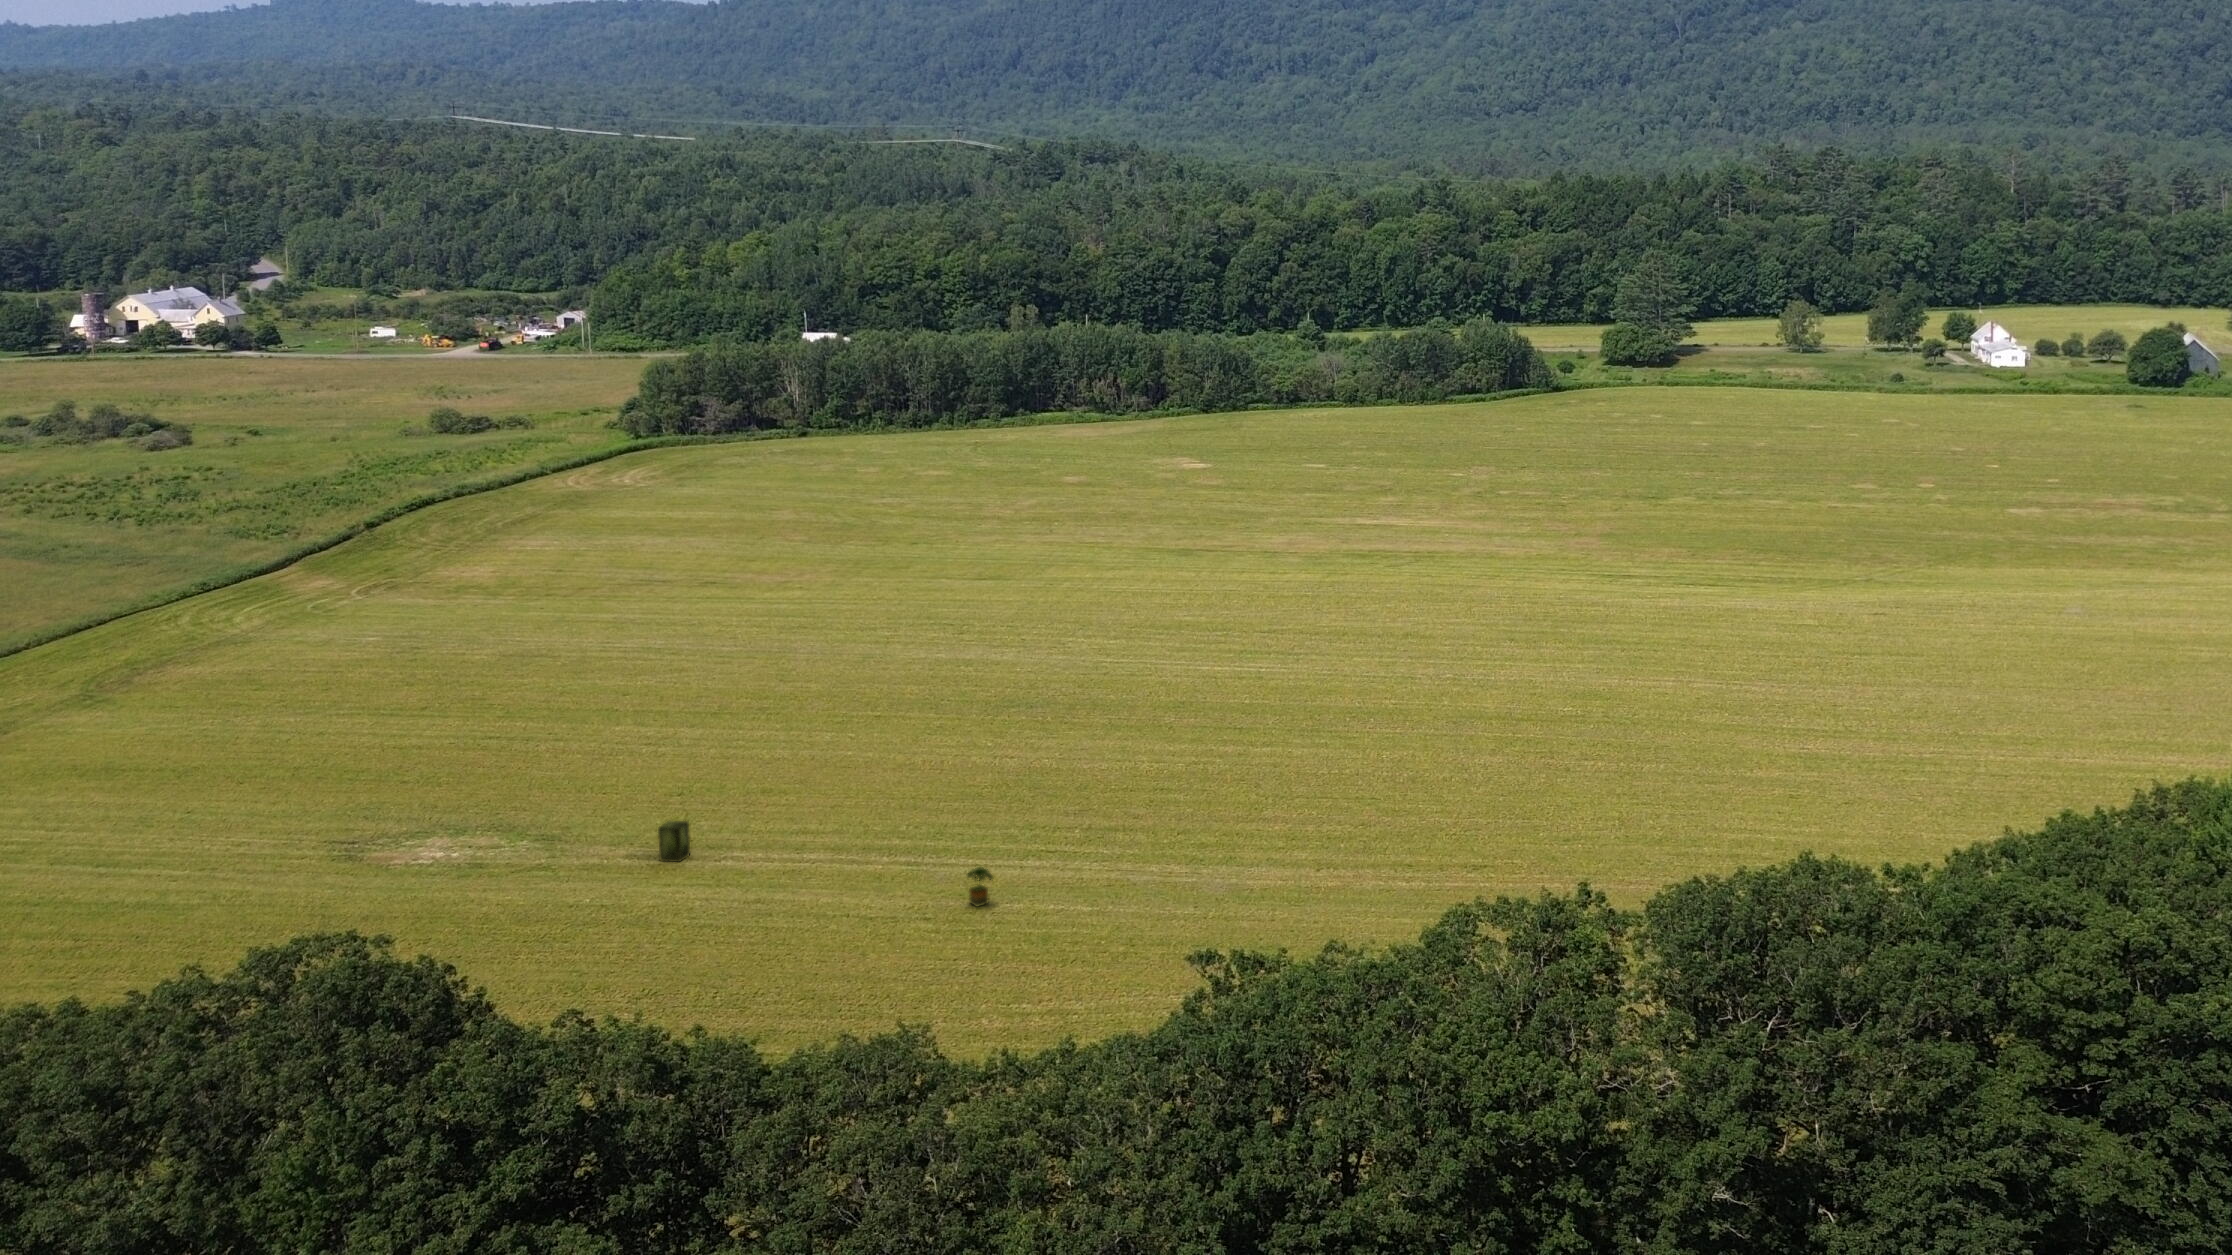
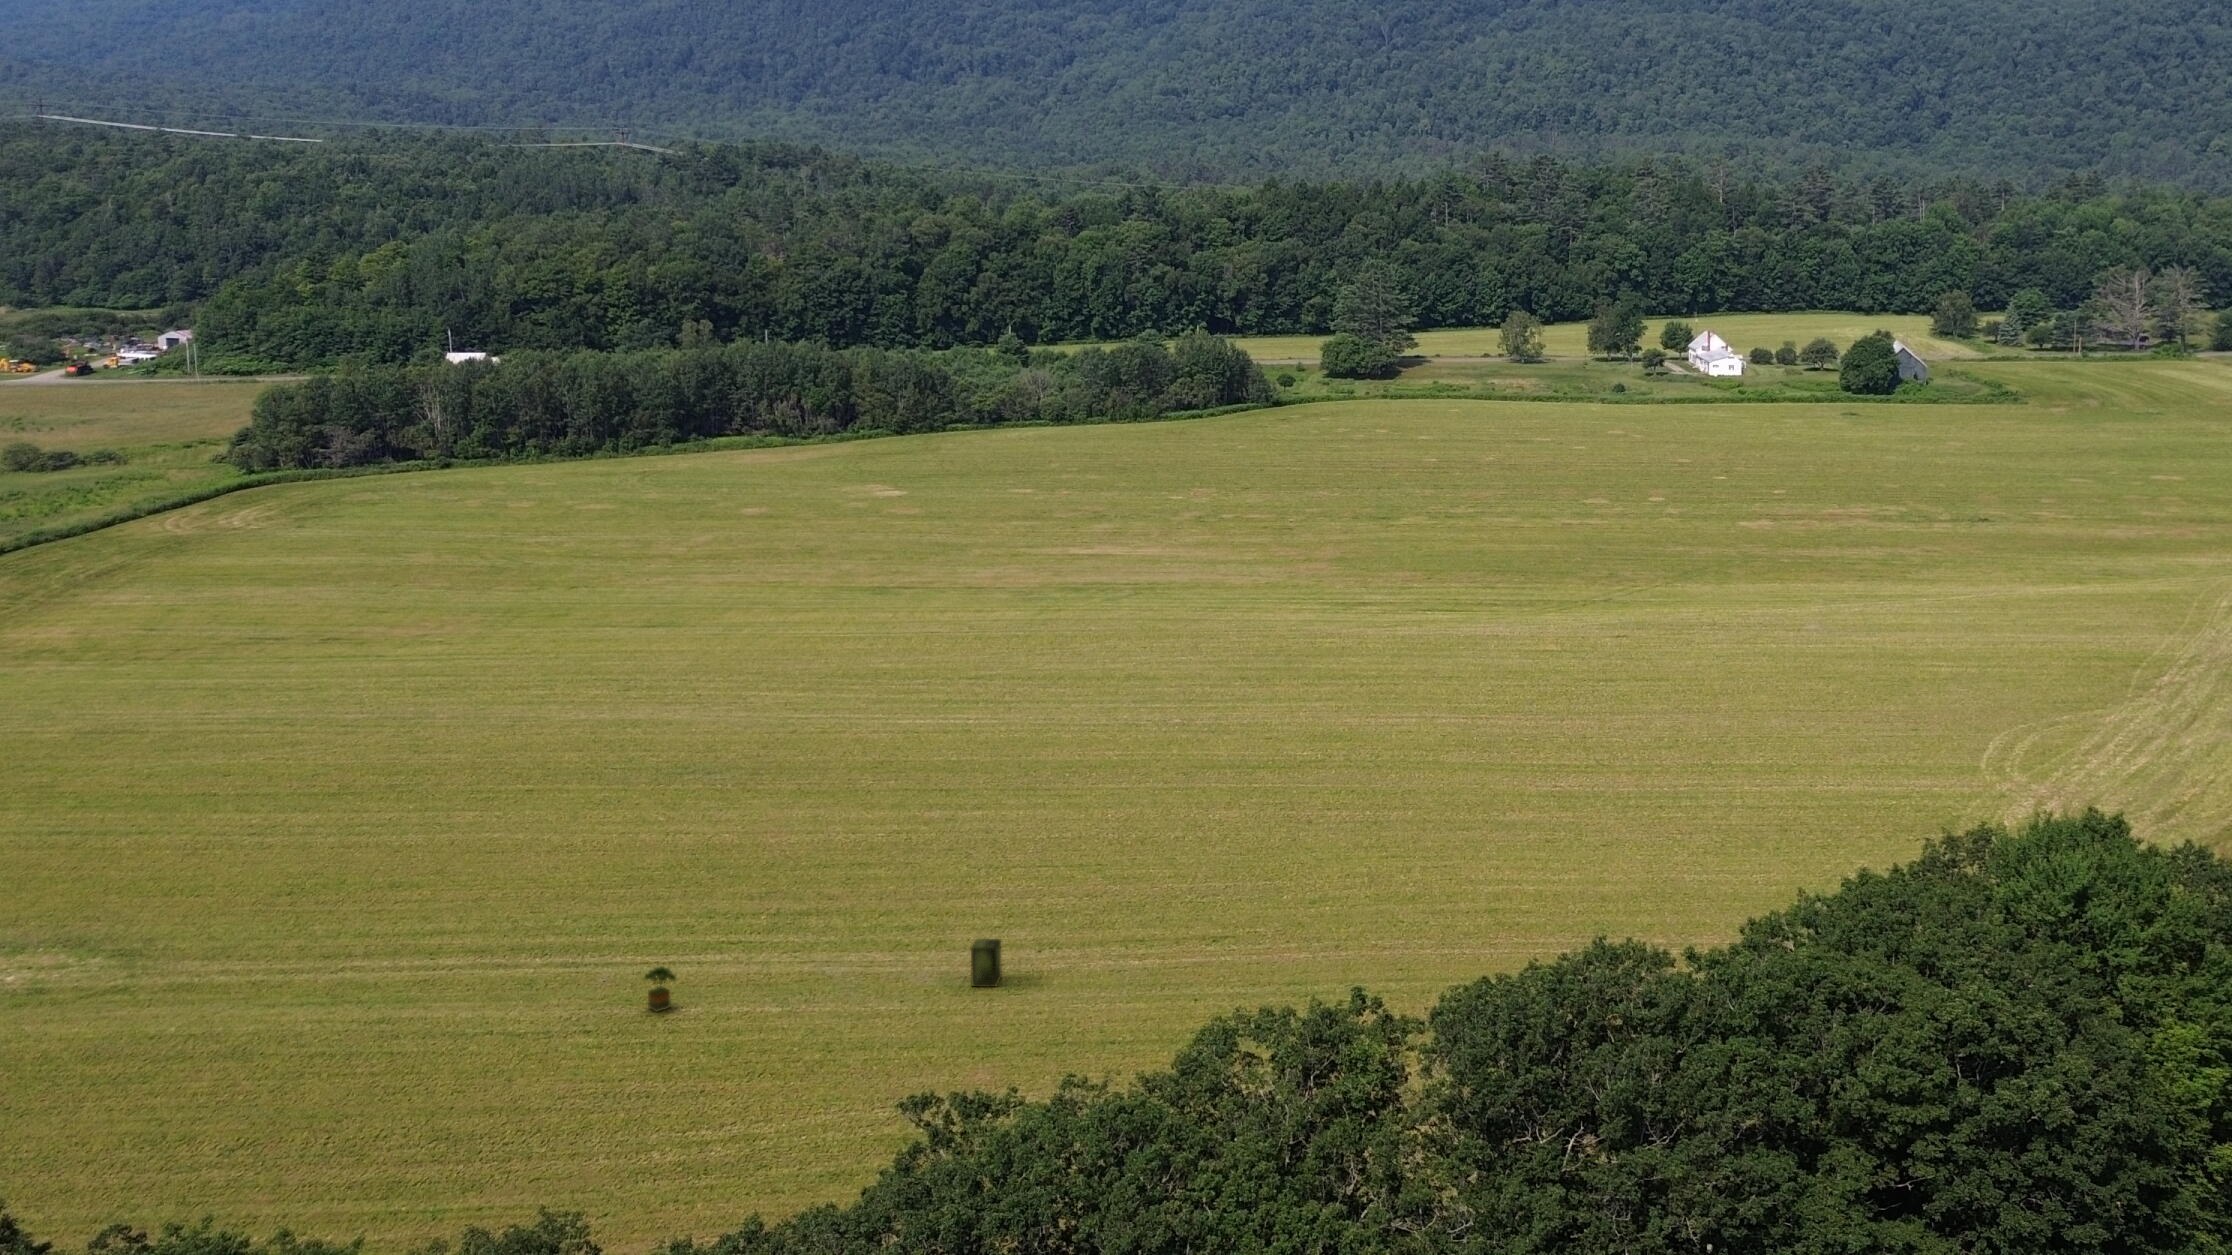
storage box: present [658,821,690,862] -> present [971,939,1002,987]

